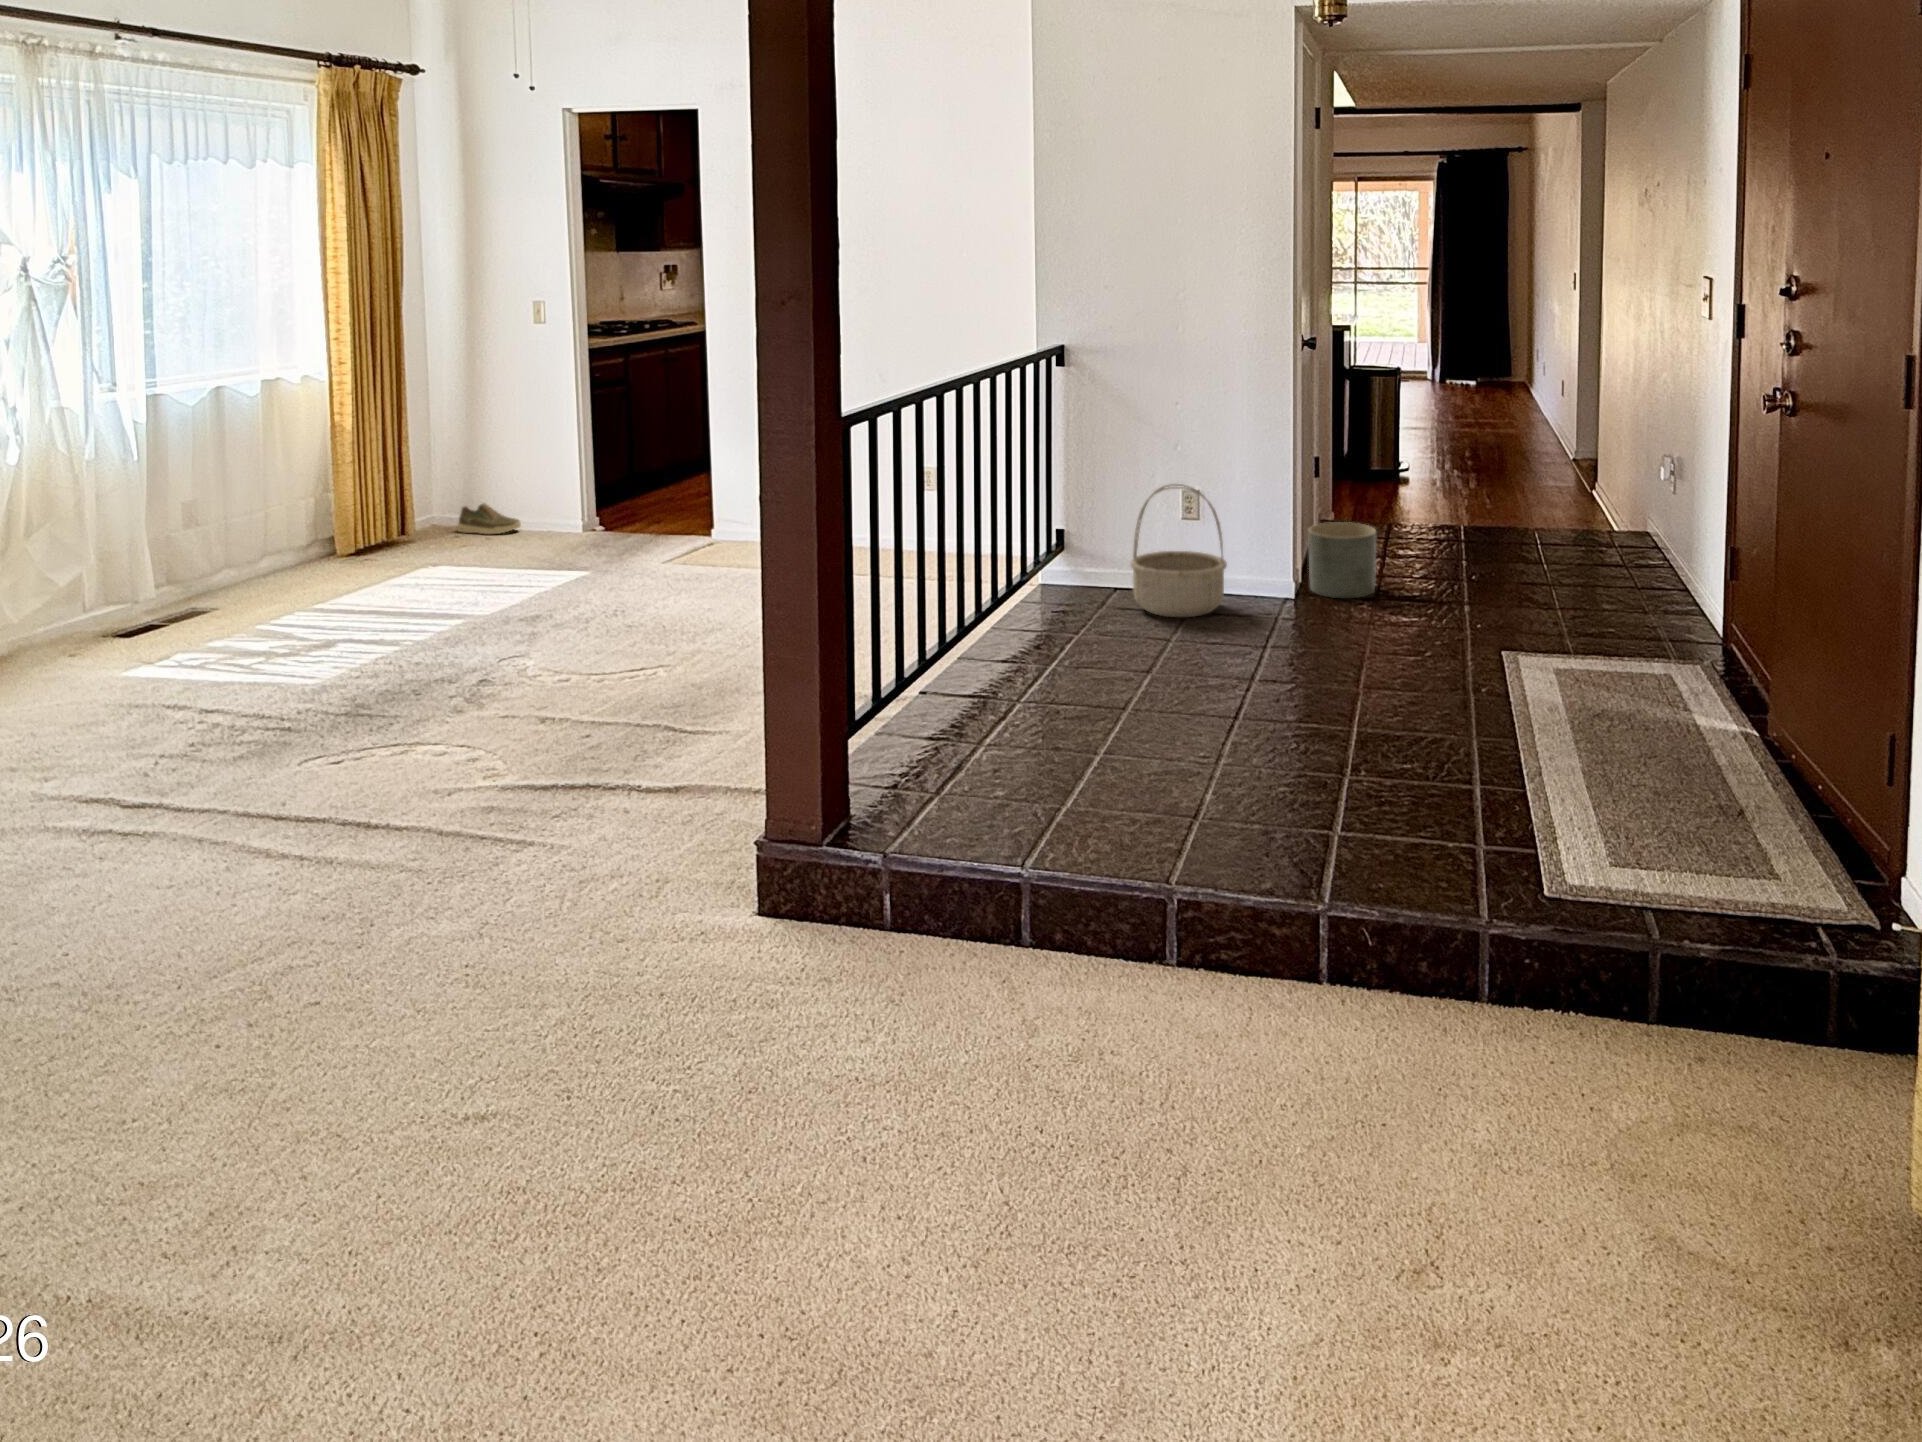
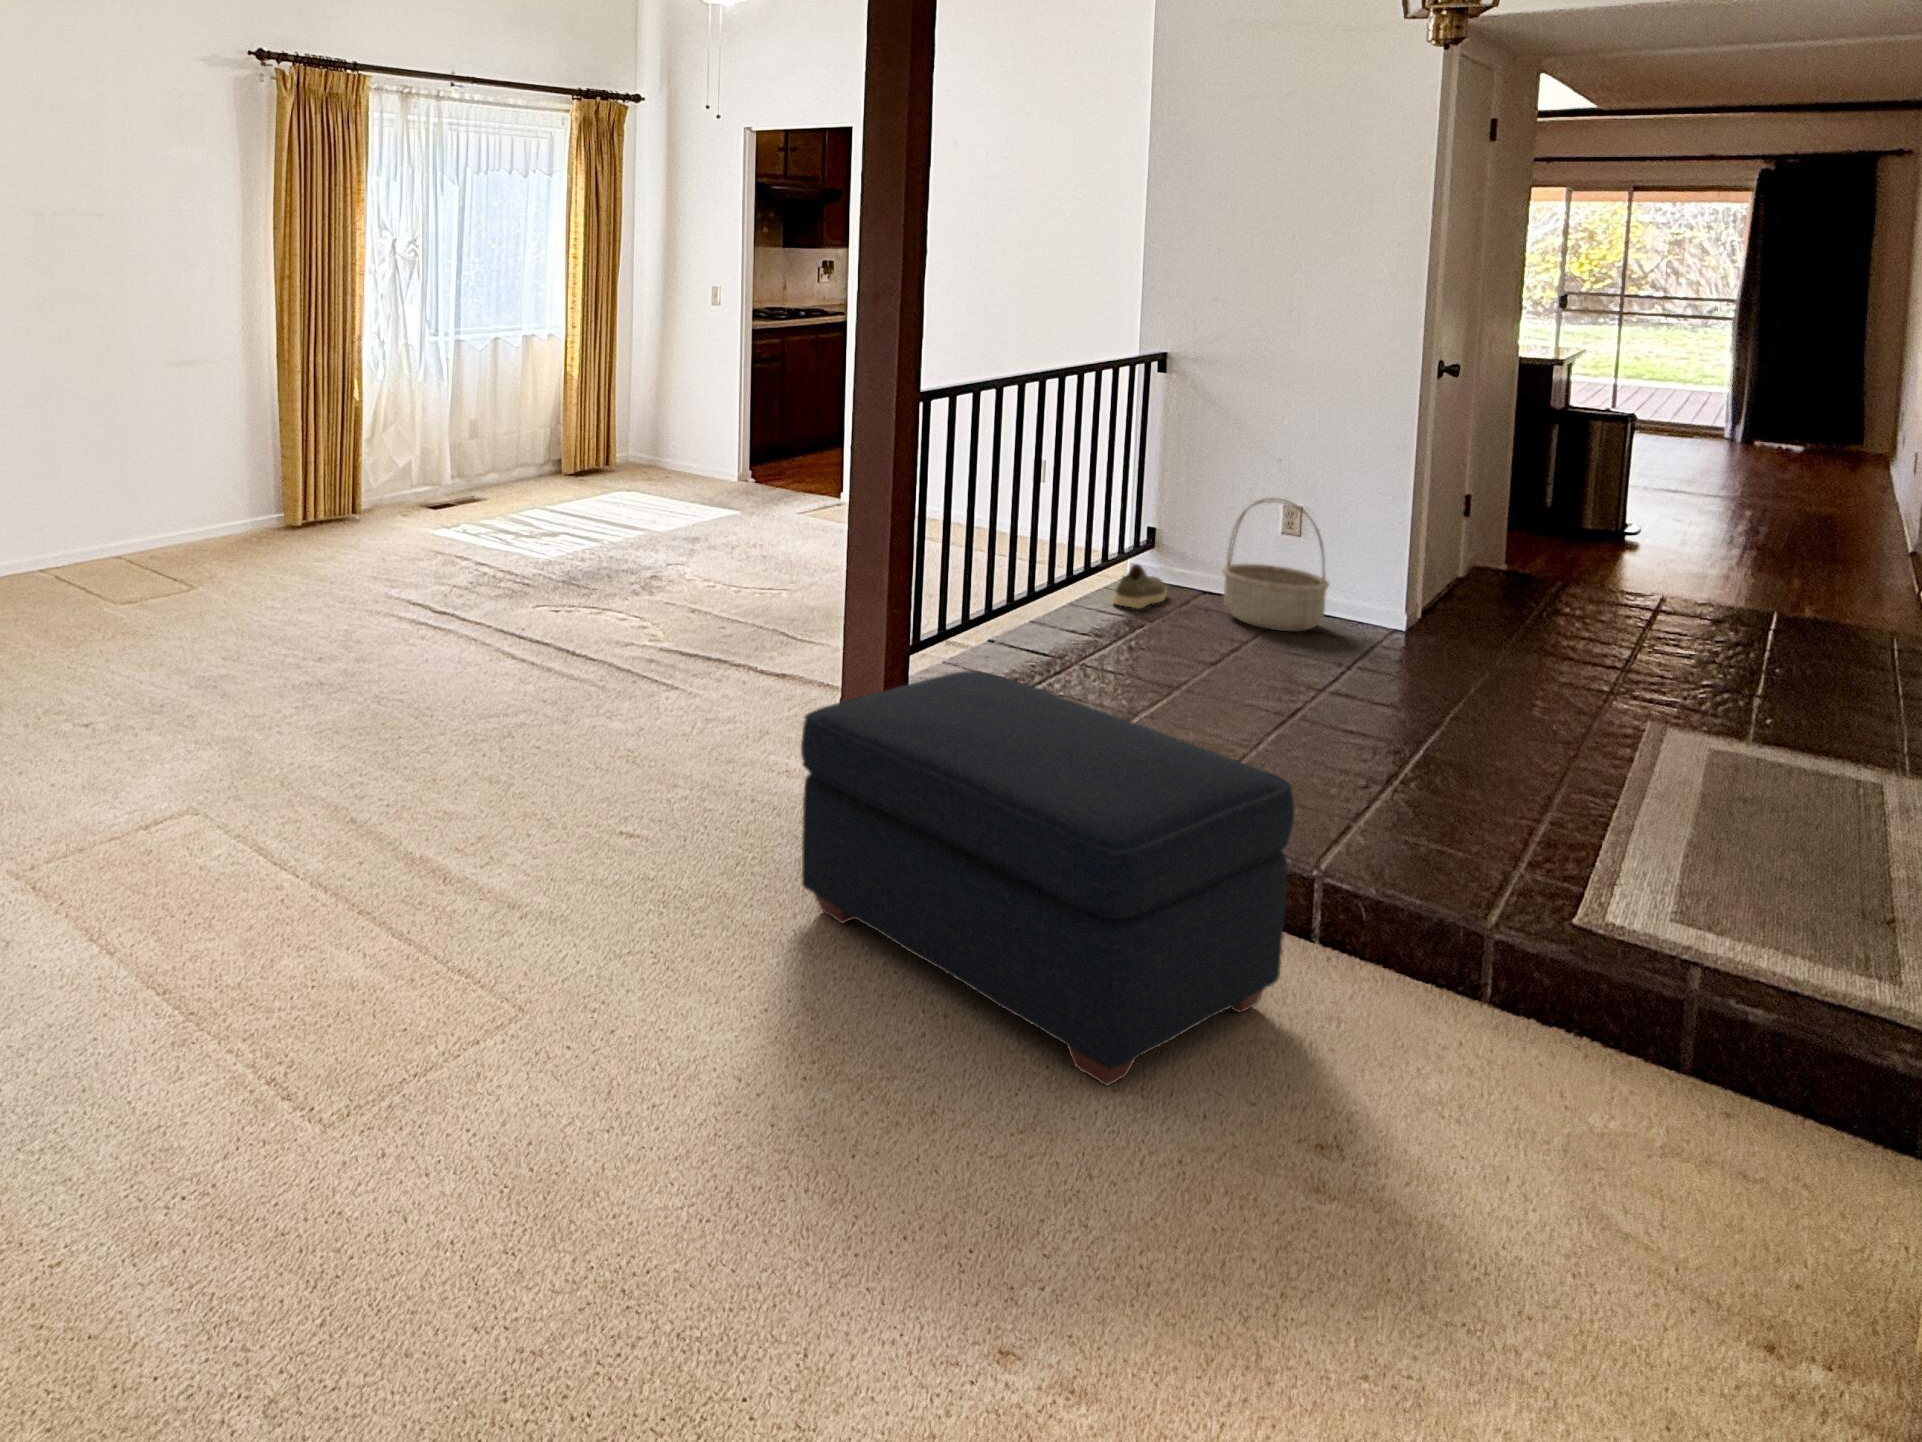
shoe: present [457,503,521,534] -> present [1113,564,1167,608]
planter: present [1308,522,1376,598] -> none [1435,563,1522,646]
ottoman: none [741,763,1334,1309] -> present [801,671,1294,1086]

